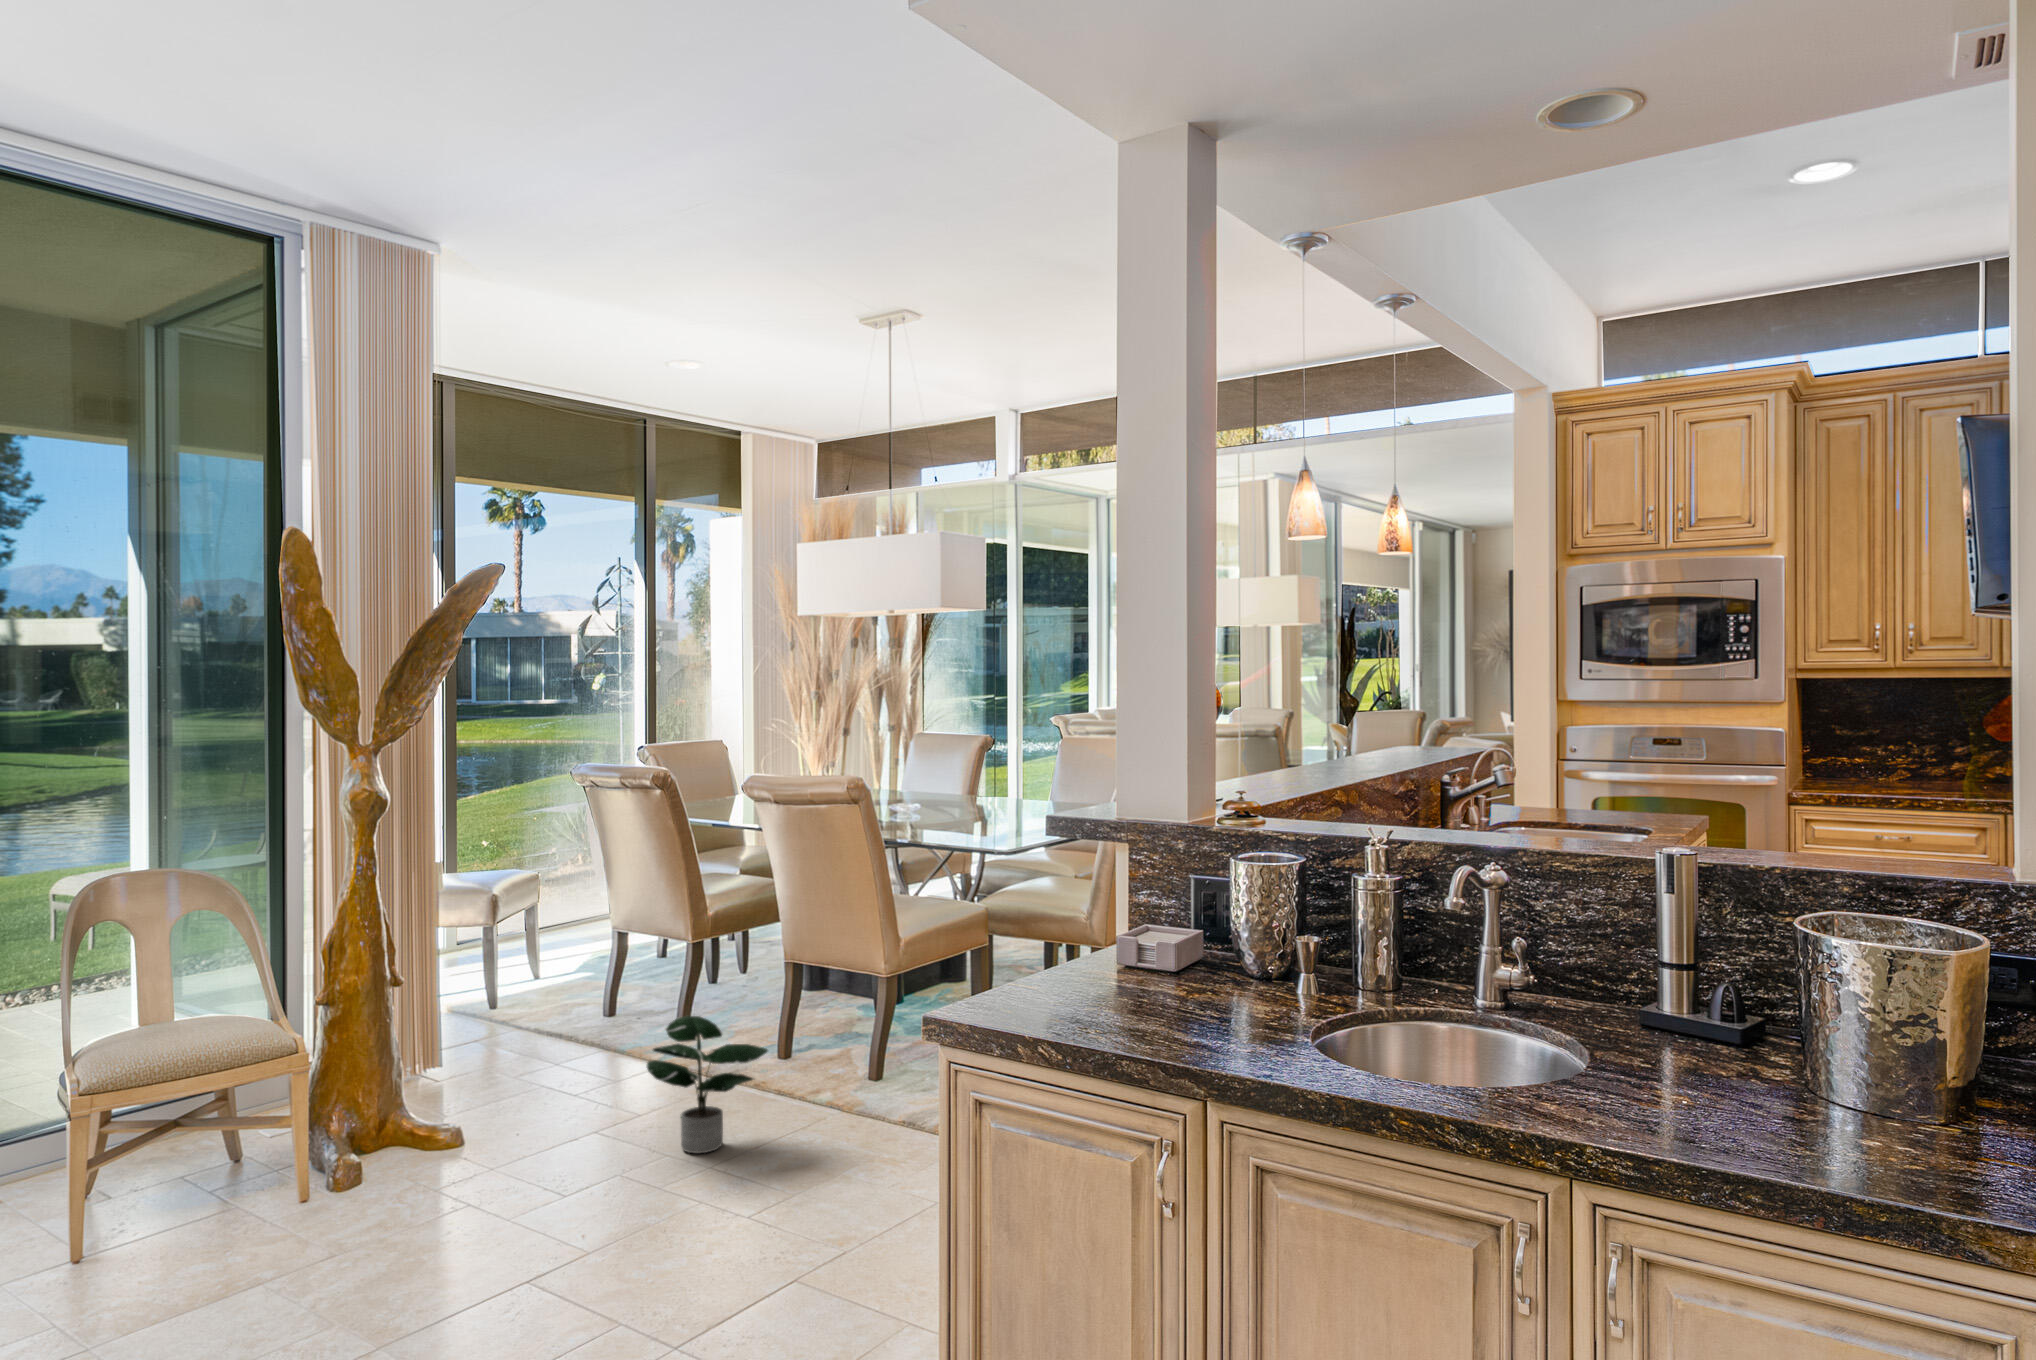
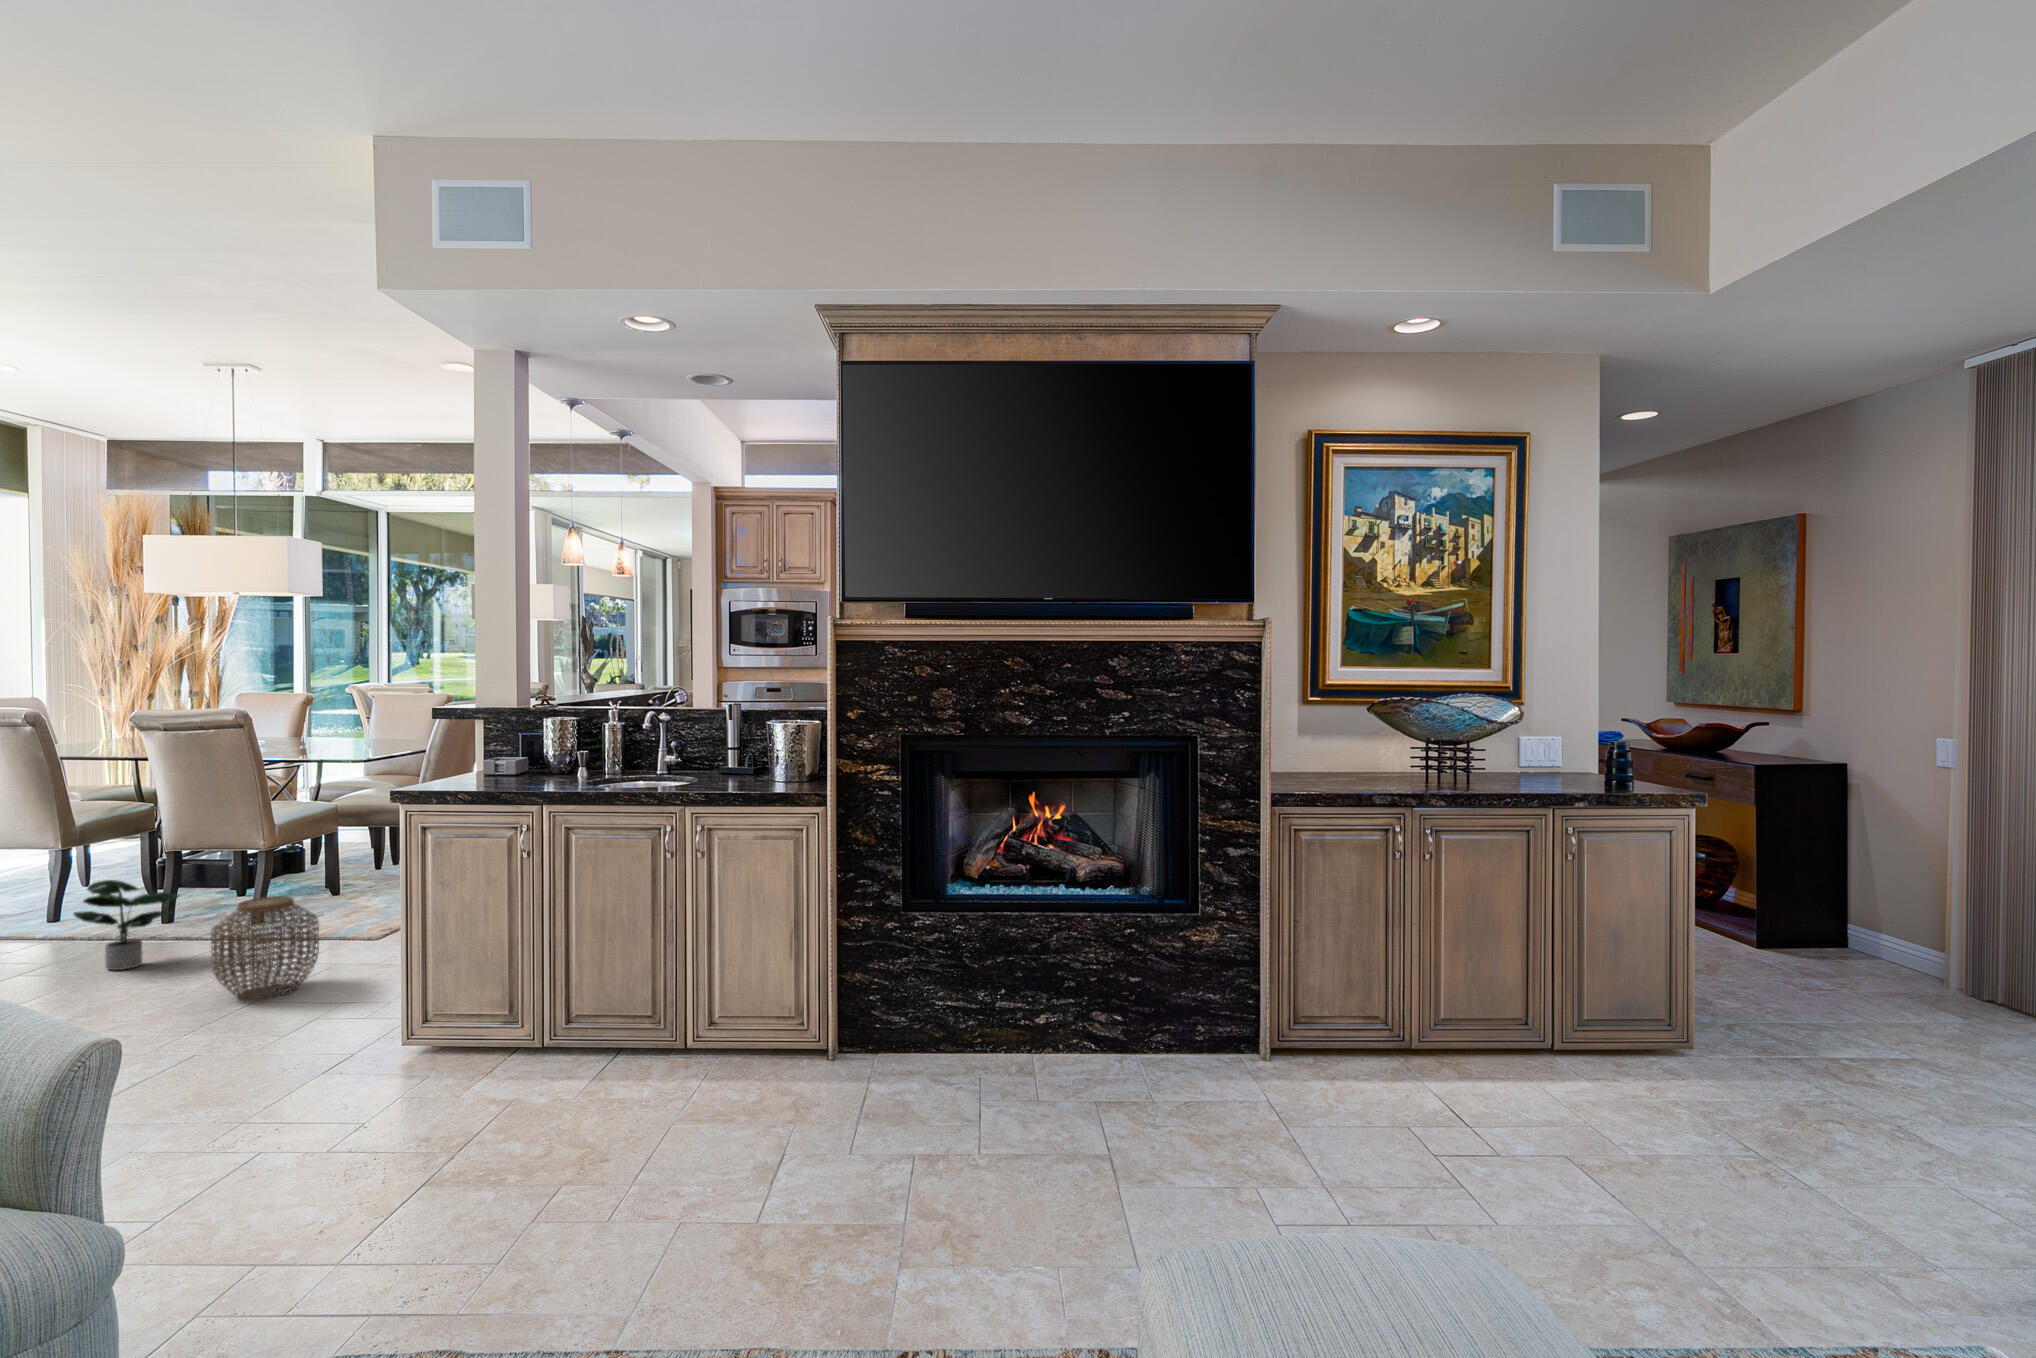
woven basket: none [754,1099,901,1277] -> present [211,896,319,999]

